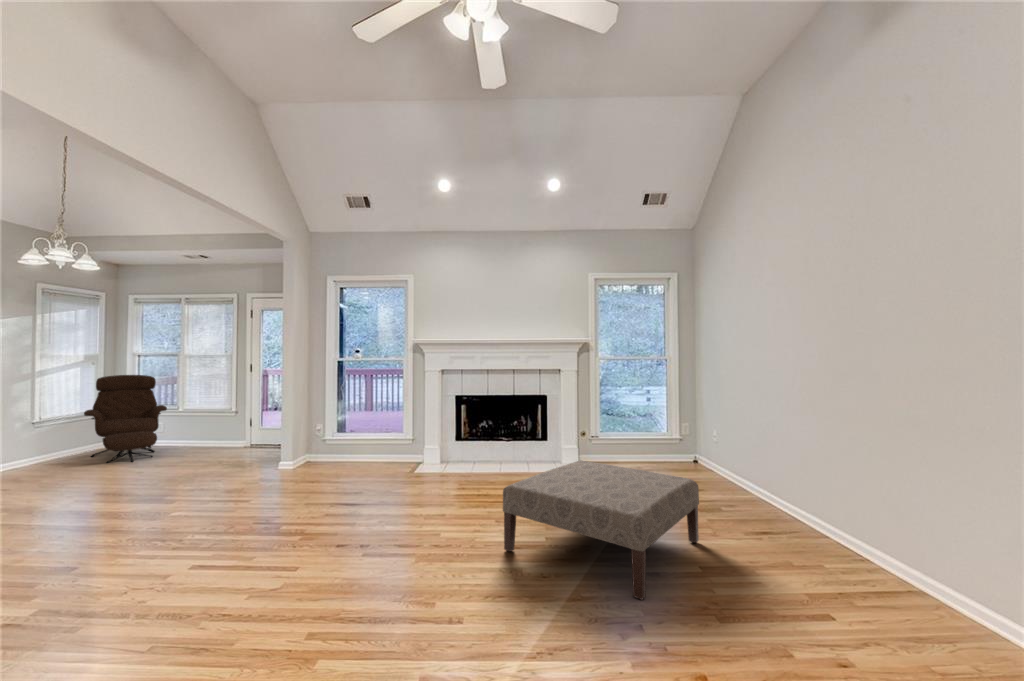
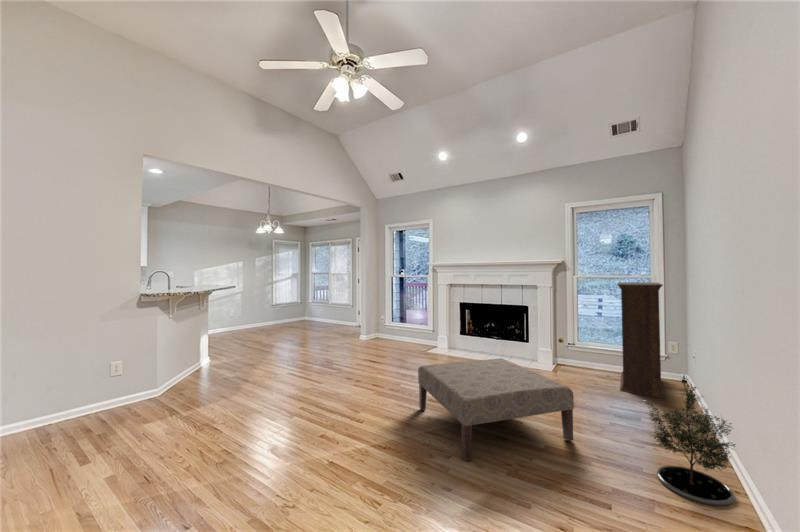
bookcase: none [641,364,704,481] -> present [617,282,665,398]
lounge chair: present [84,375,167,463] -> none [292,284,325,329]
potted tree: none [769,450,859,567] -> present [647,382,735,506]

